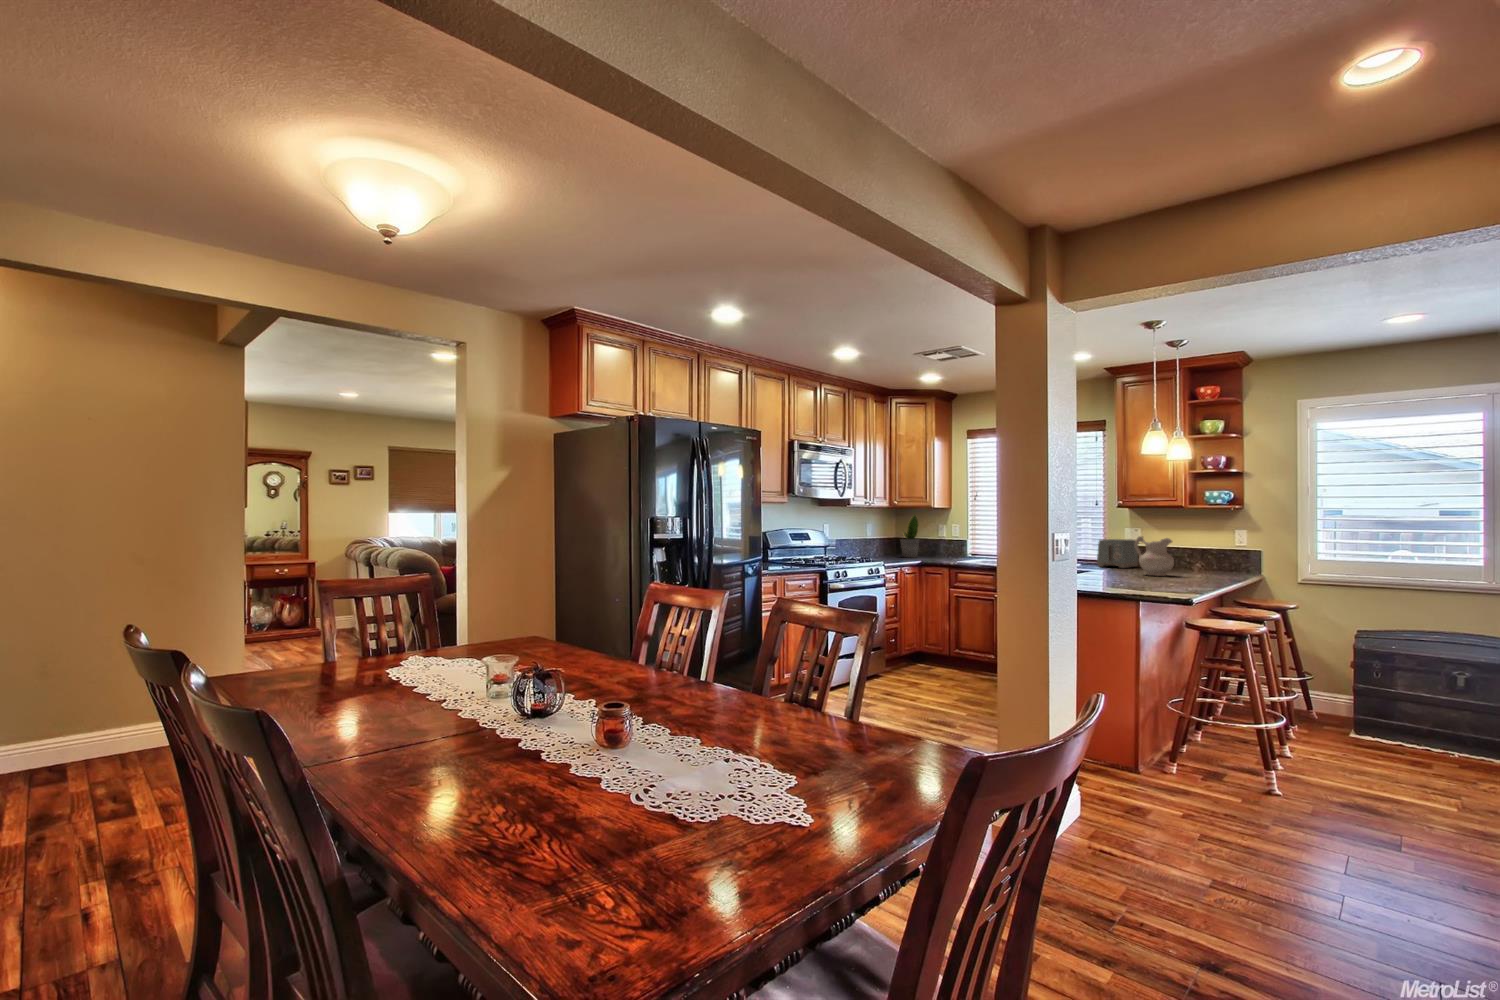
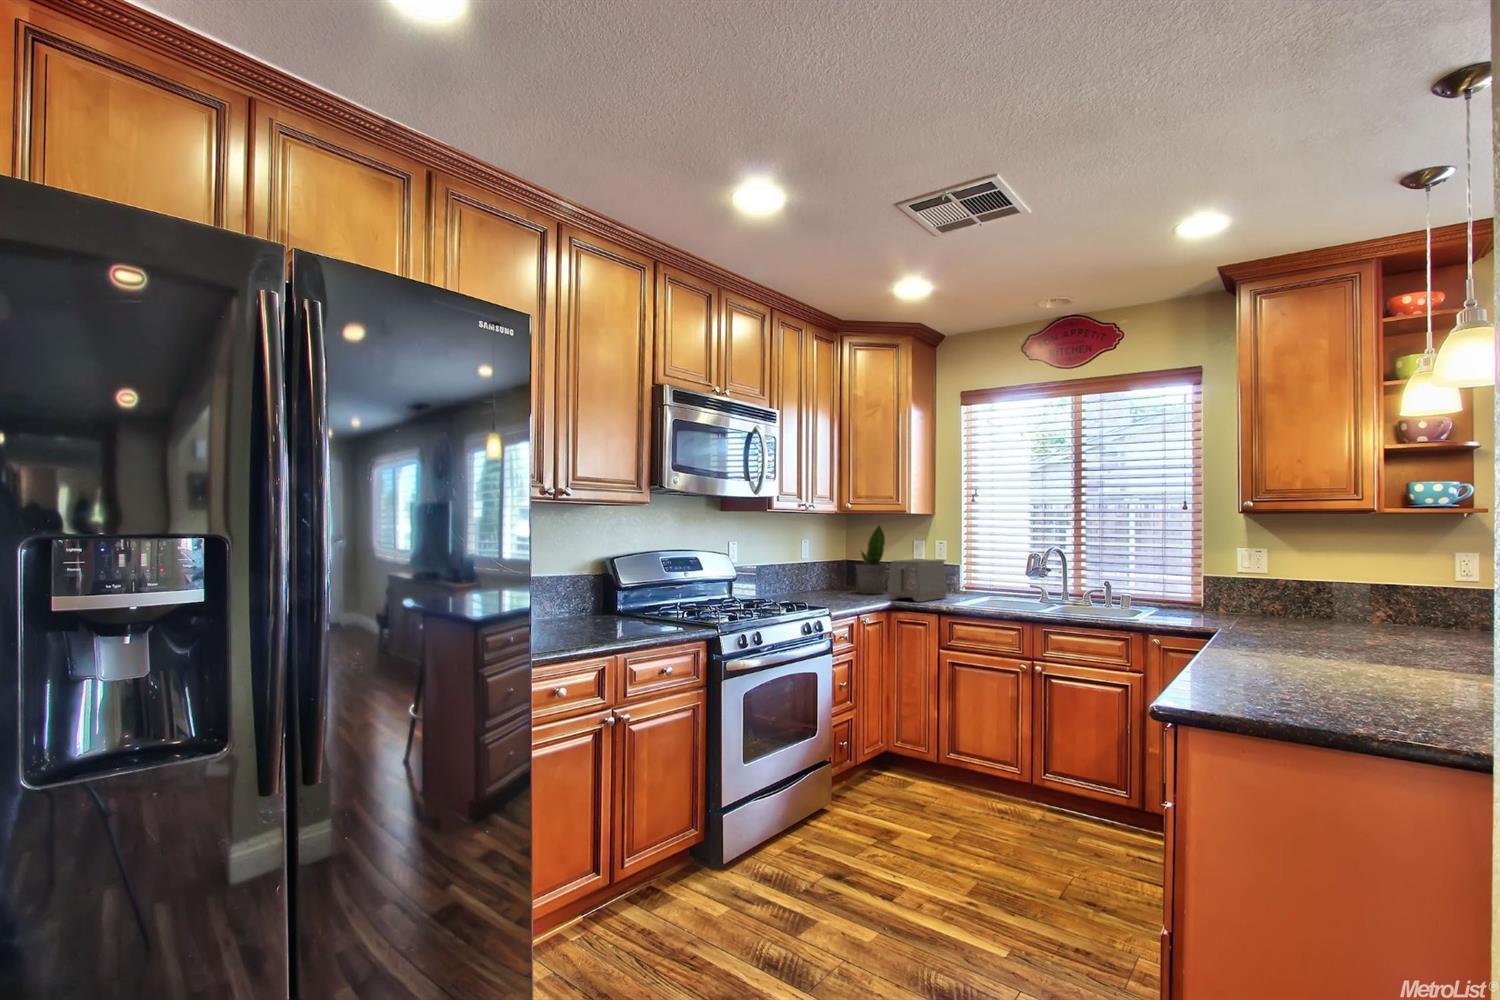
ceramic pitcher: present [1135,536,1174,576] -> none [1329,573,1423,658]
toaster: present [1097,539,1138,568] -> present [888,559,947,602]

